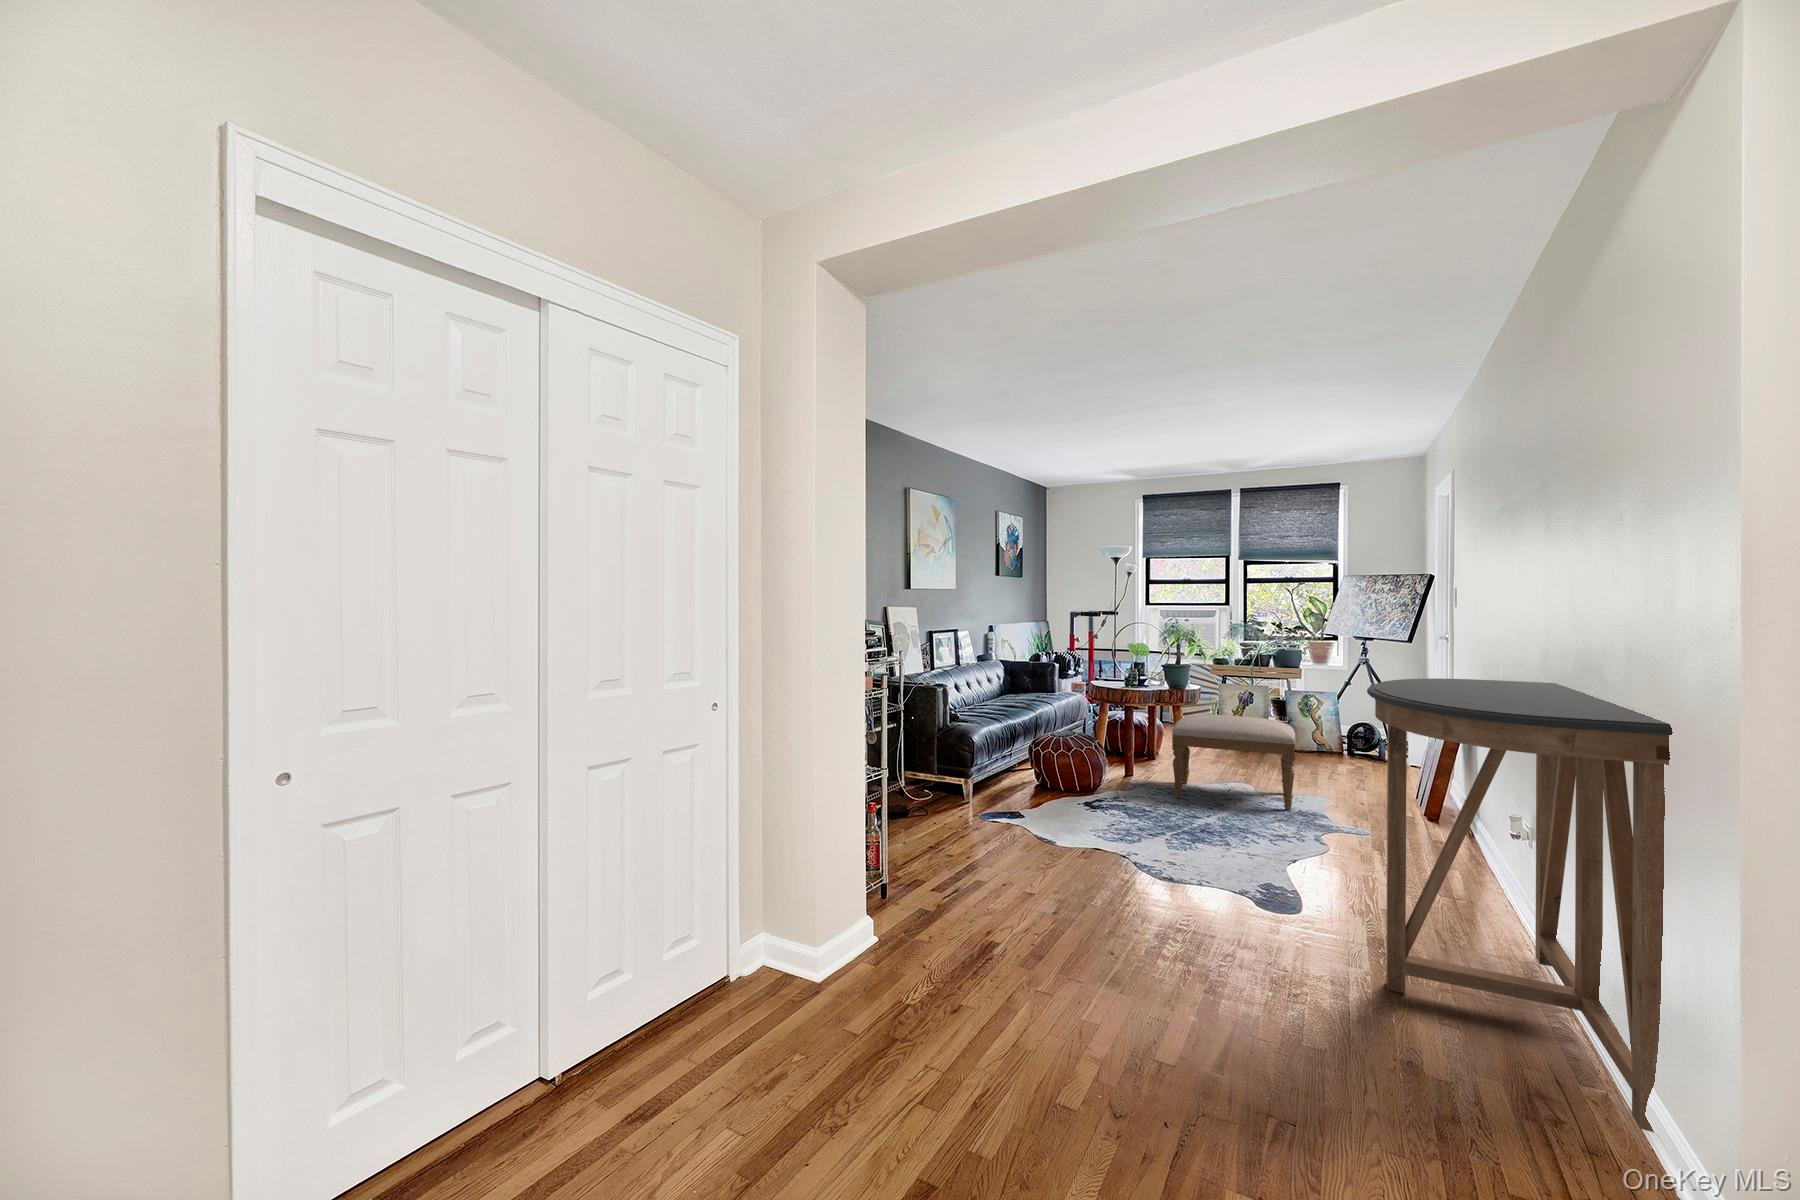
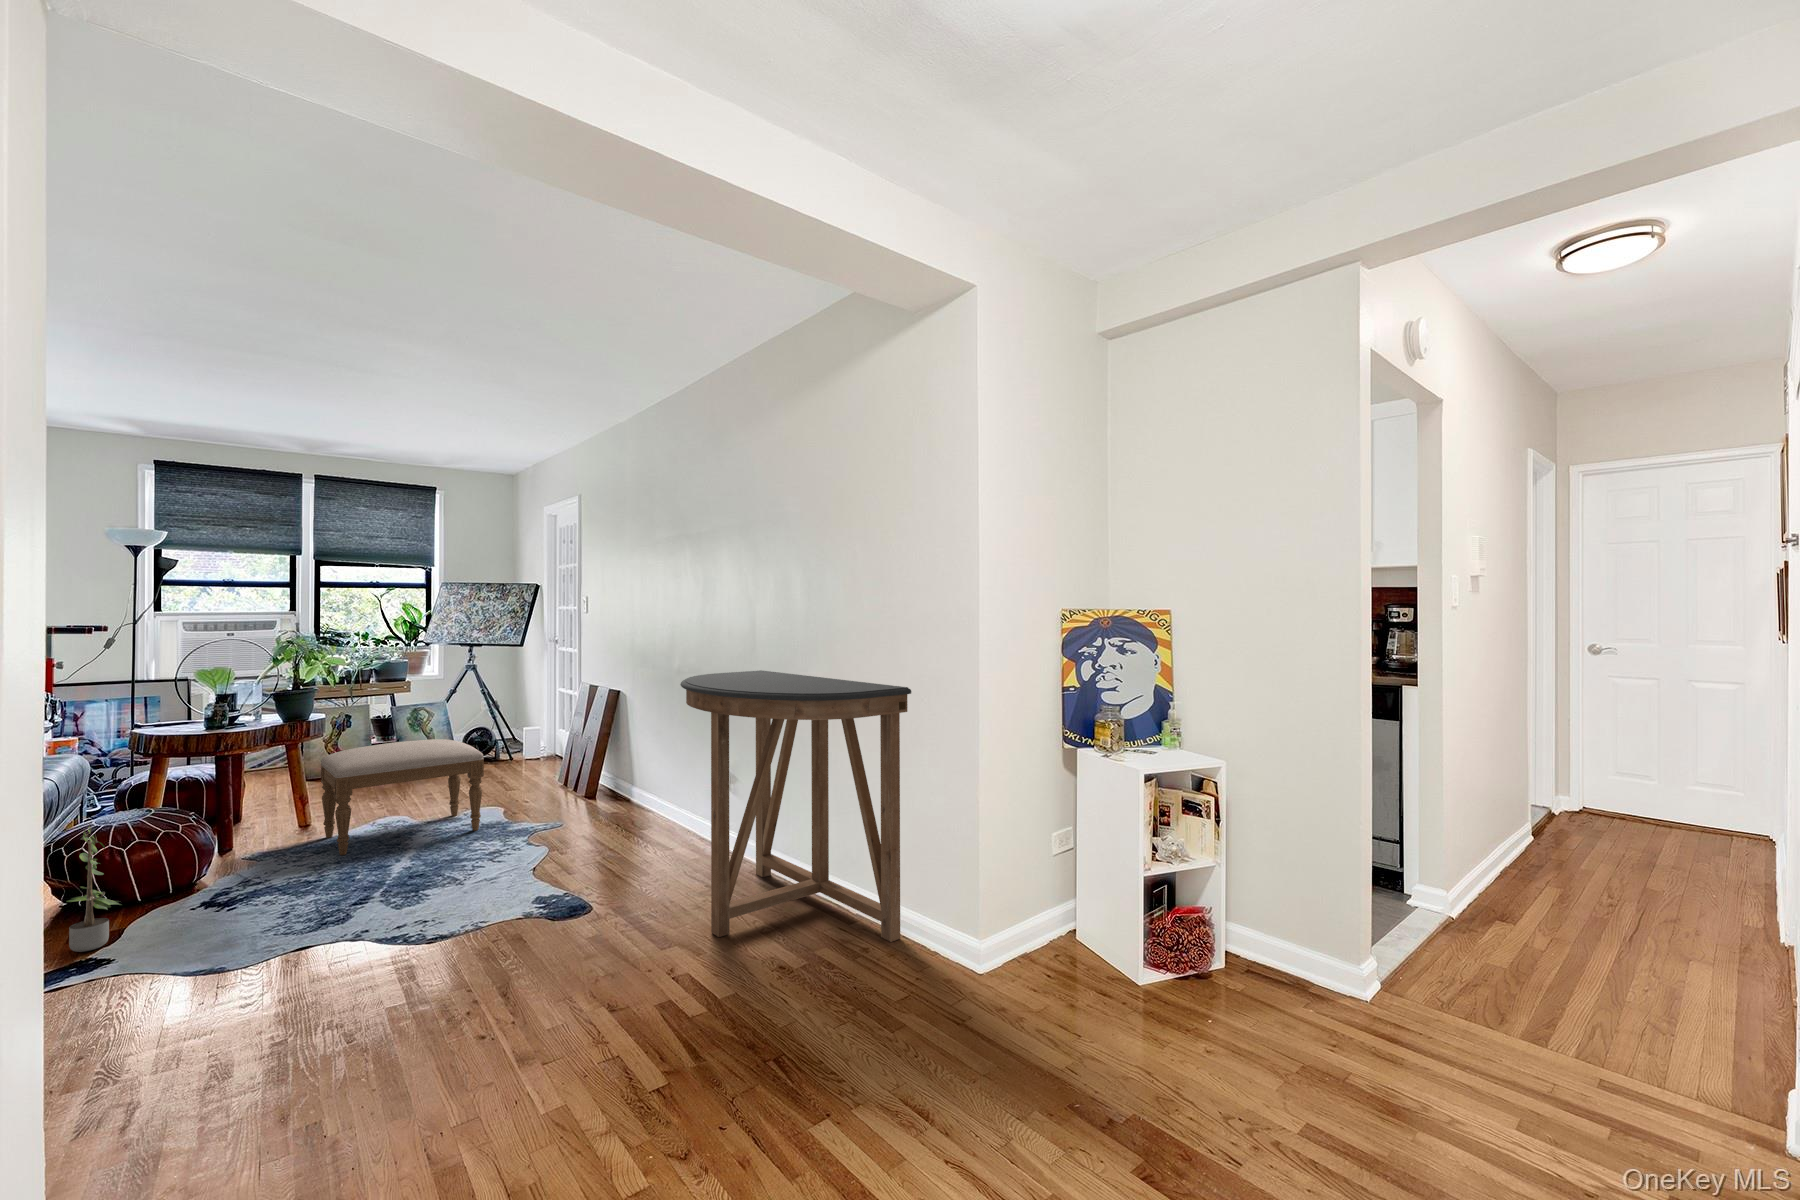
potted plant: none [1000,729,1032,807] -> present [67,827,121,952]

